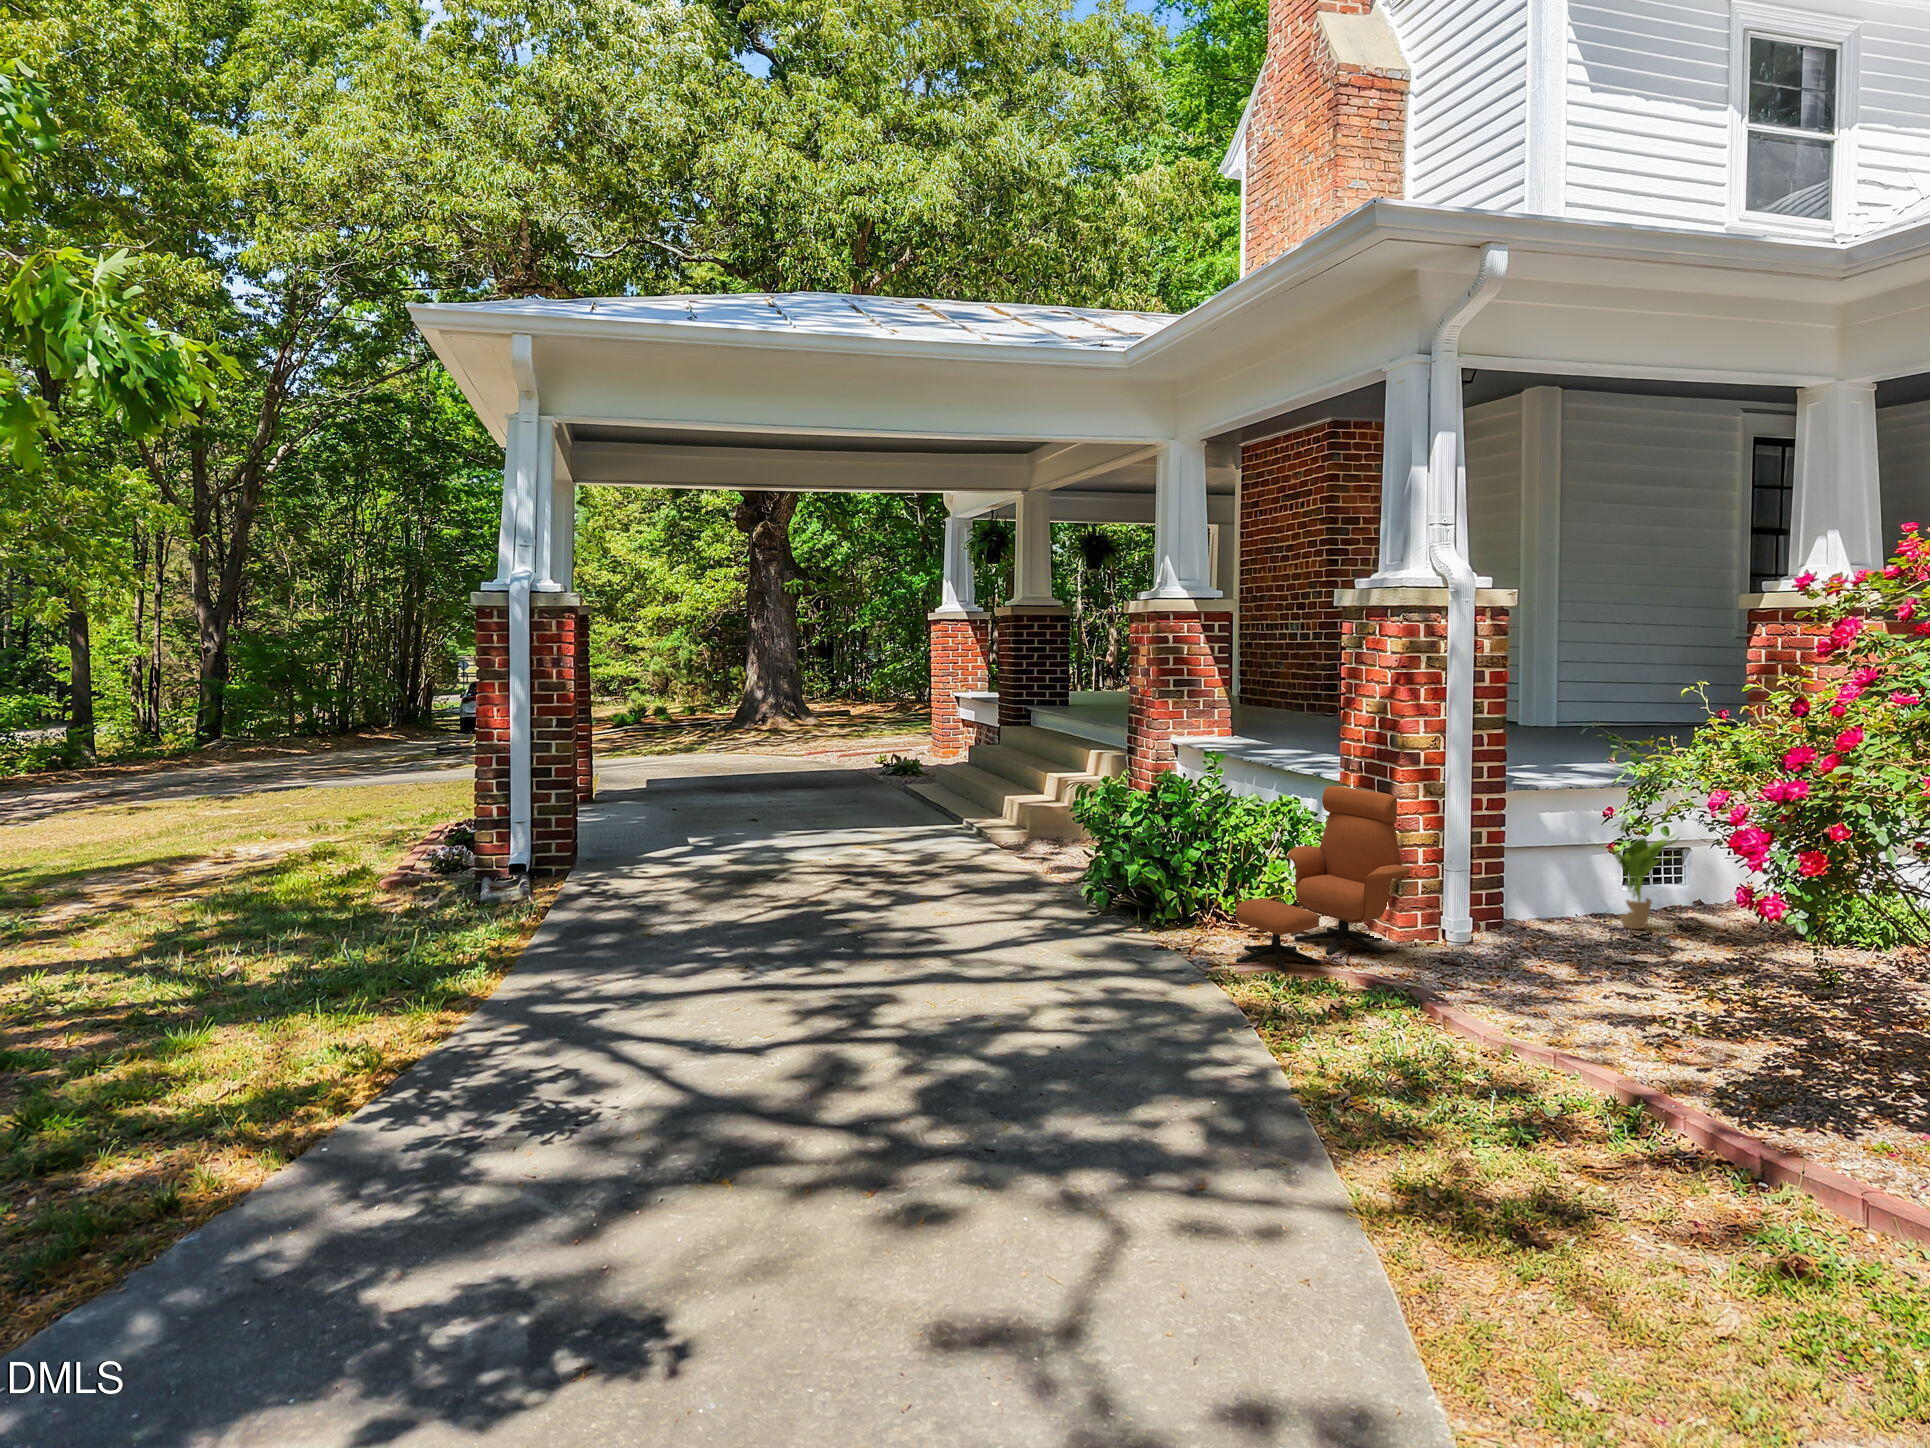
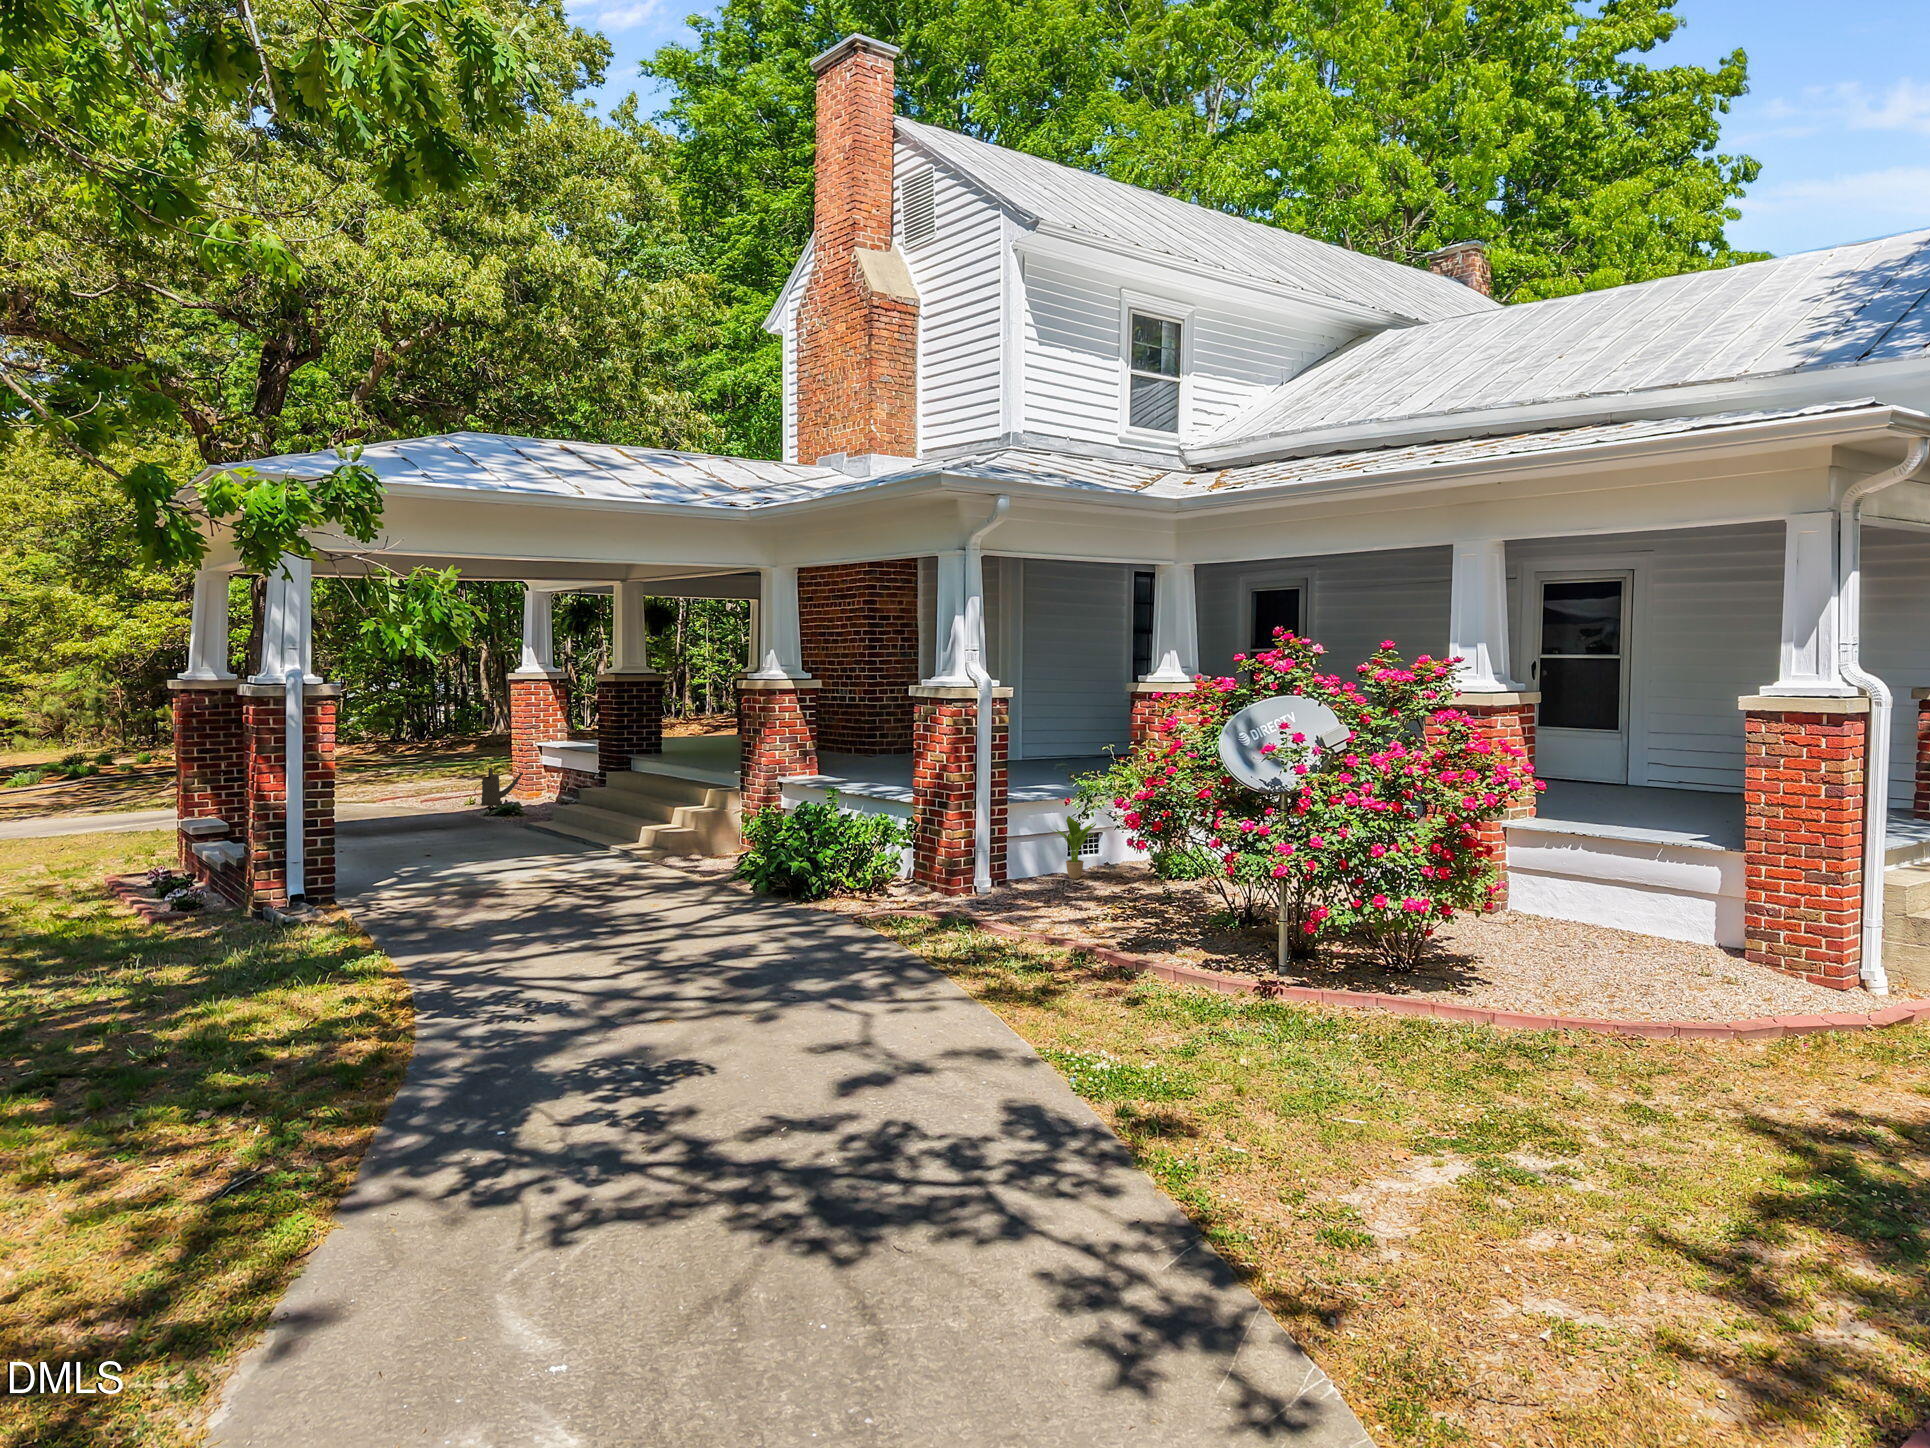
watering can: none [891,716,941,757] -> present [474,768,523,806]
lounge chair: present [1236,786,1410,972] -> none [860,807,957,917]

